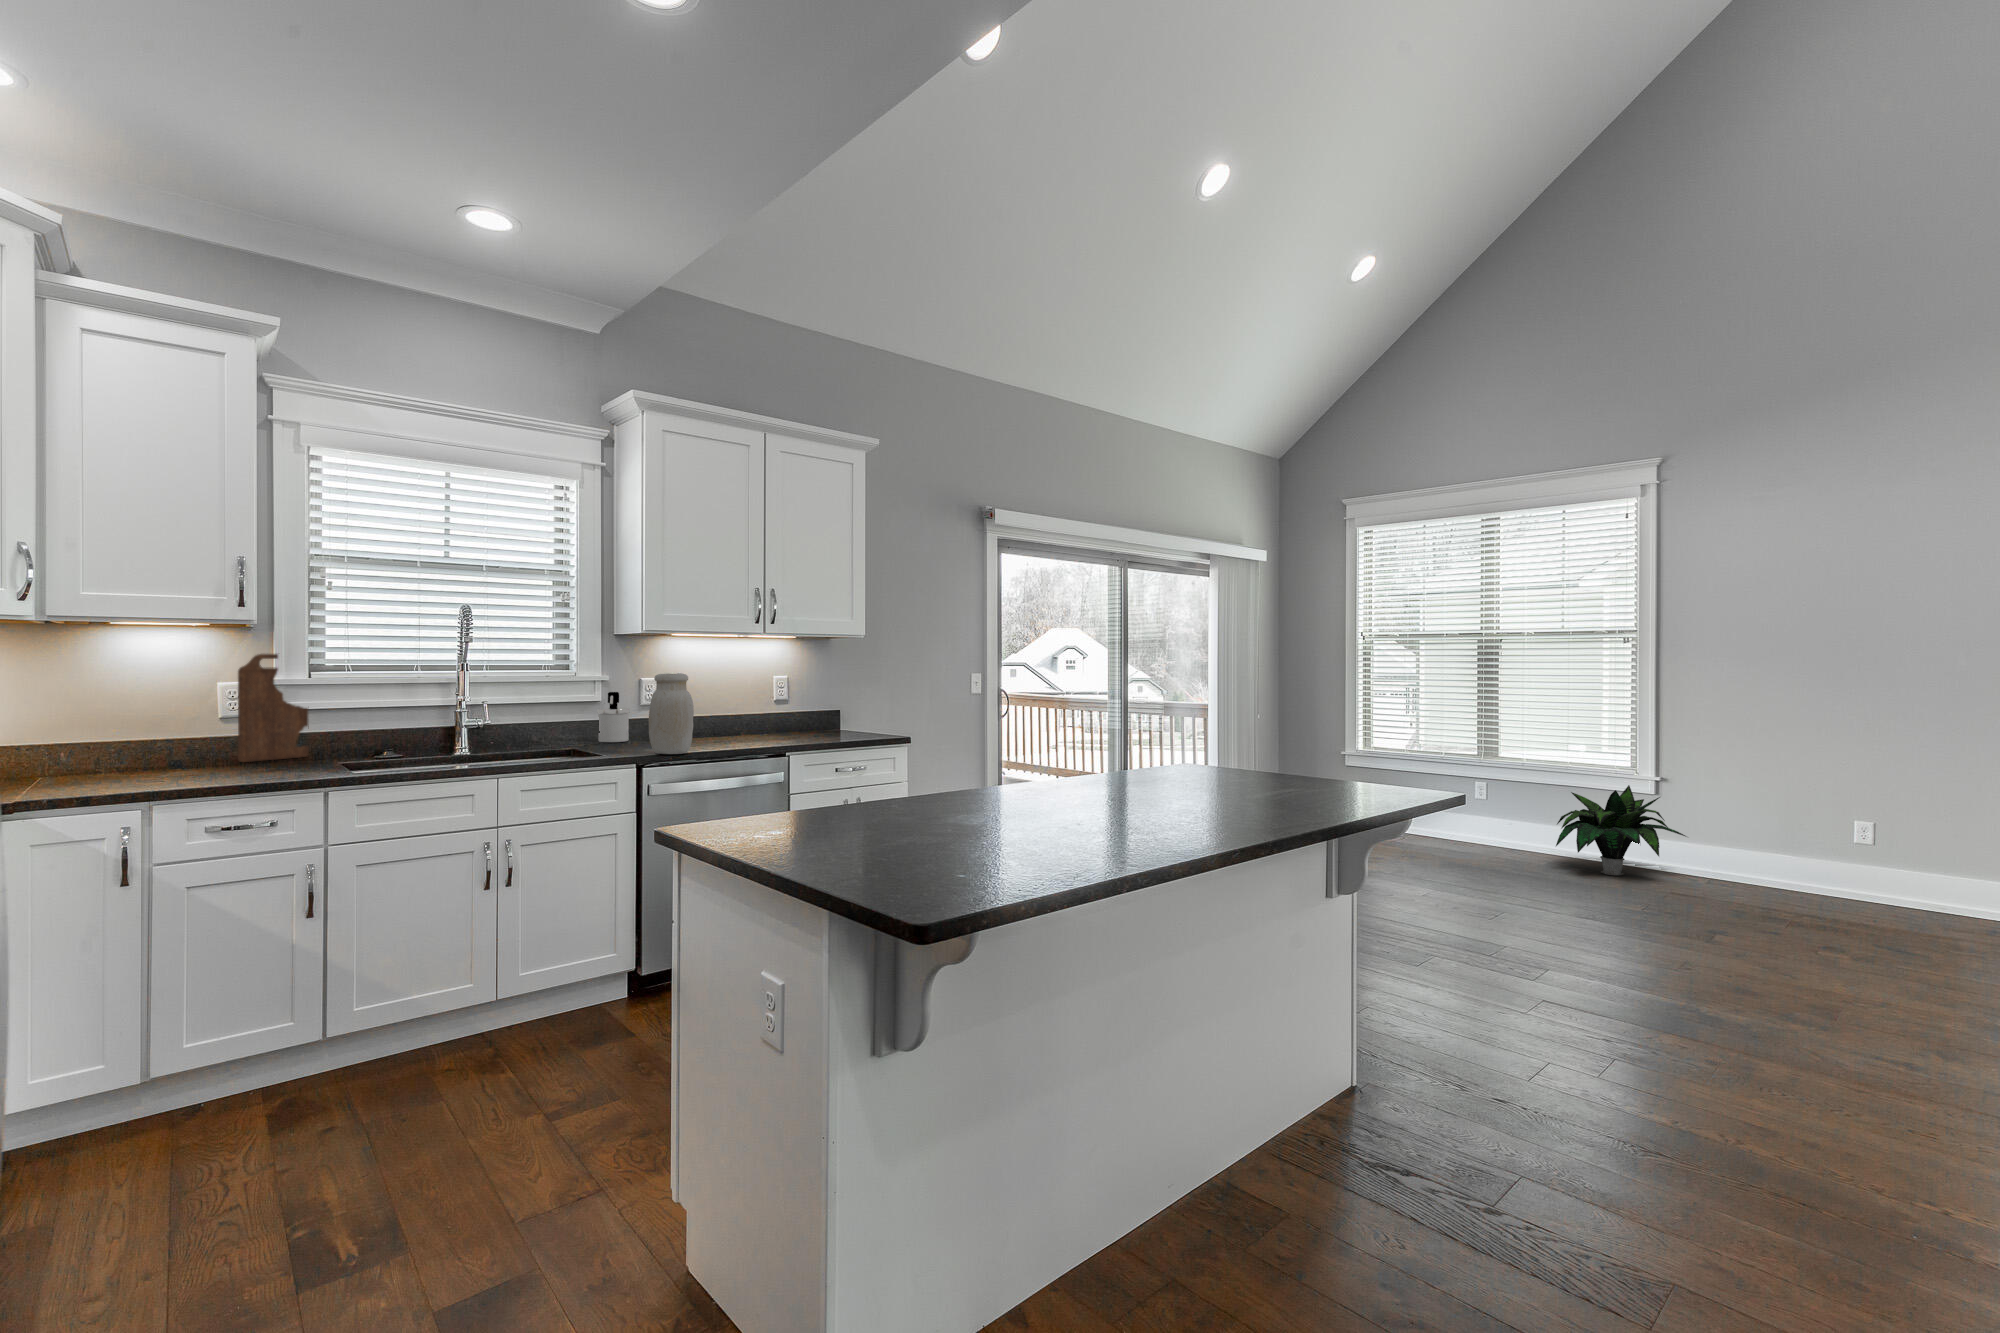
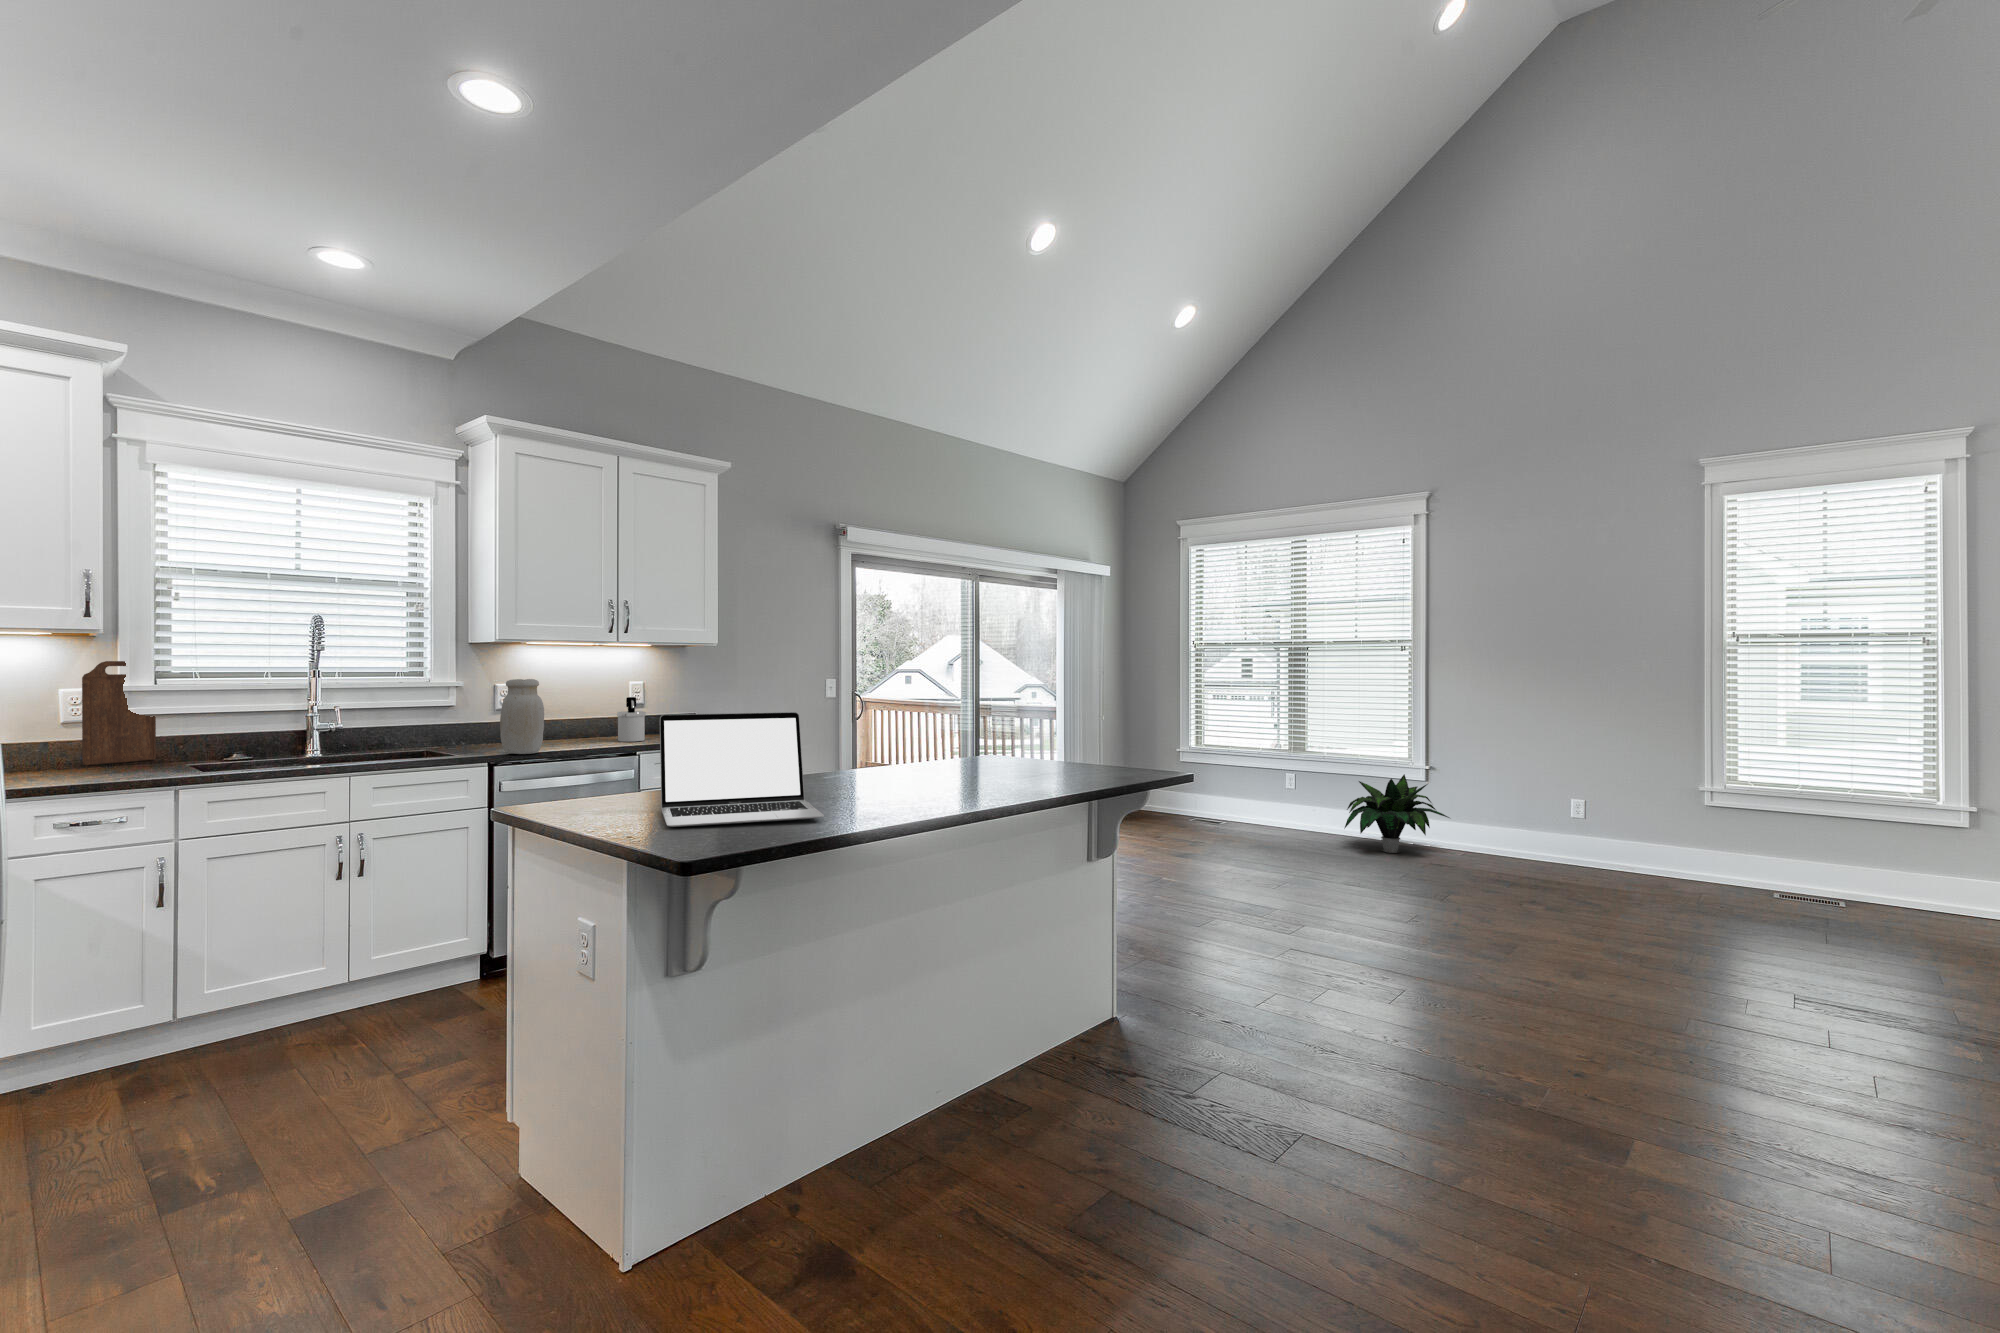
soap dispenser: present [597,692,630,742] -> present [617,697,646,742]
laptop: none [851,712,1052,849] -> present [660,712,824,827]

